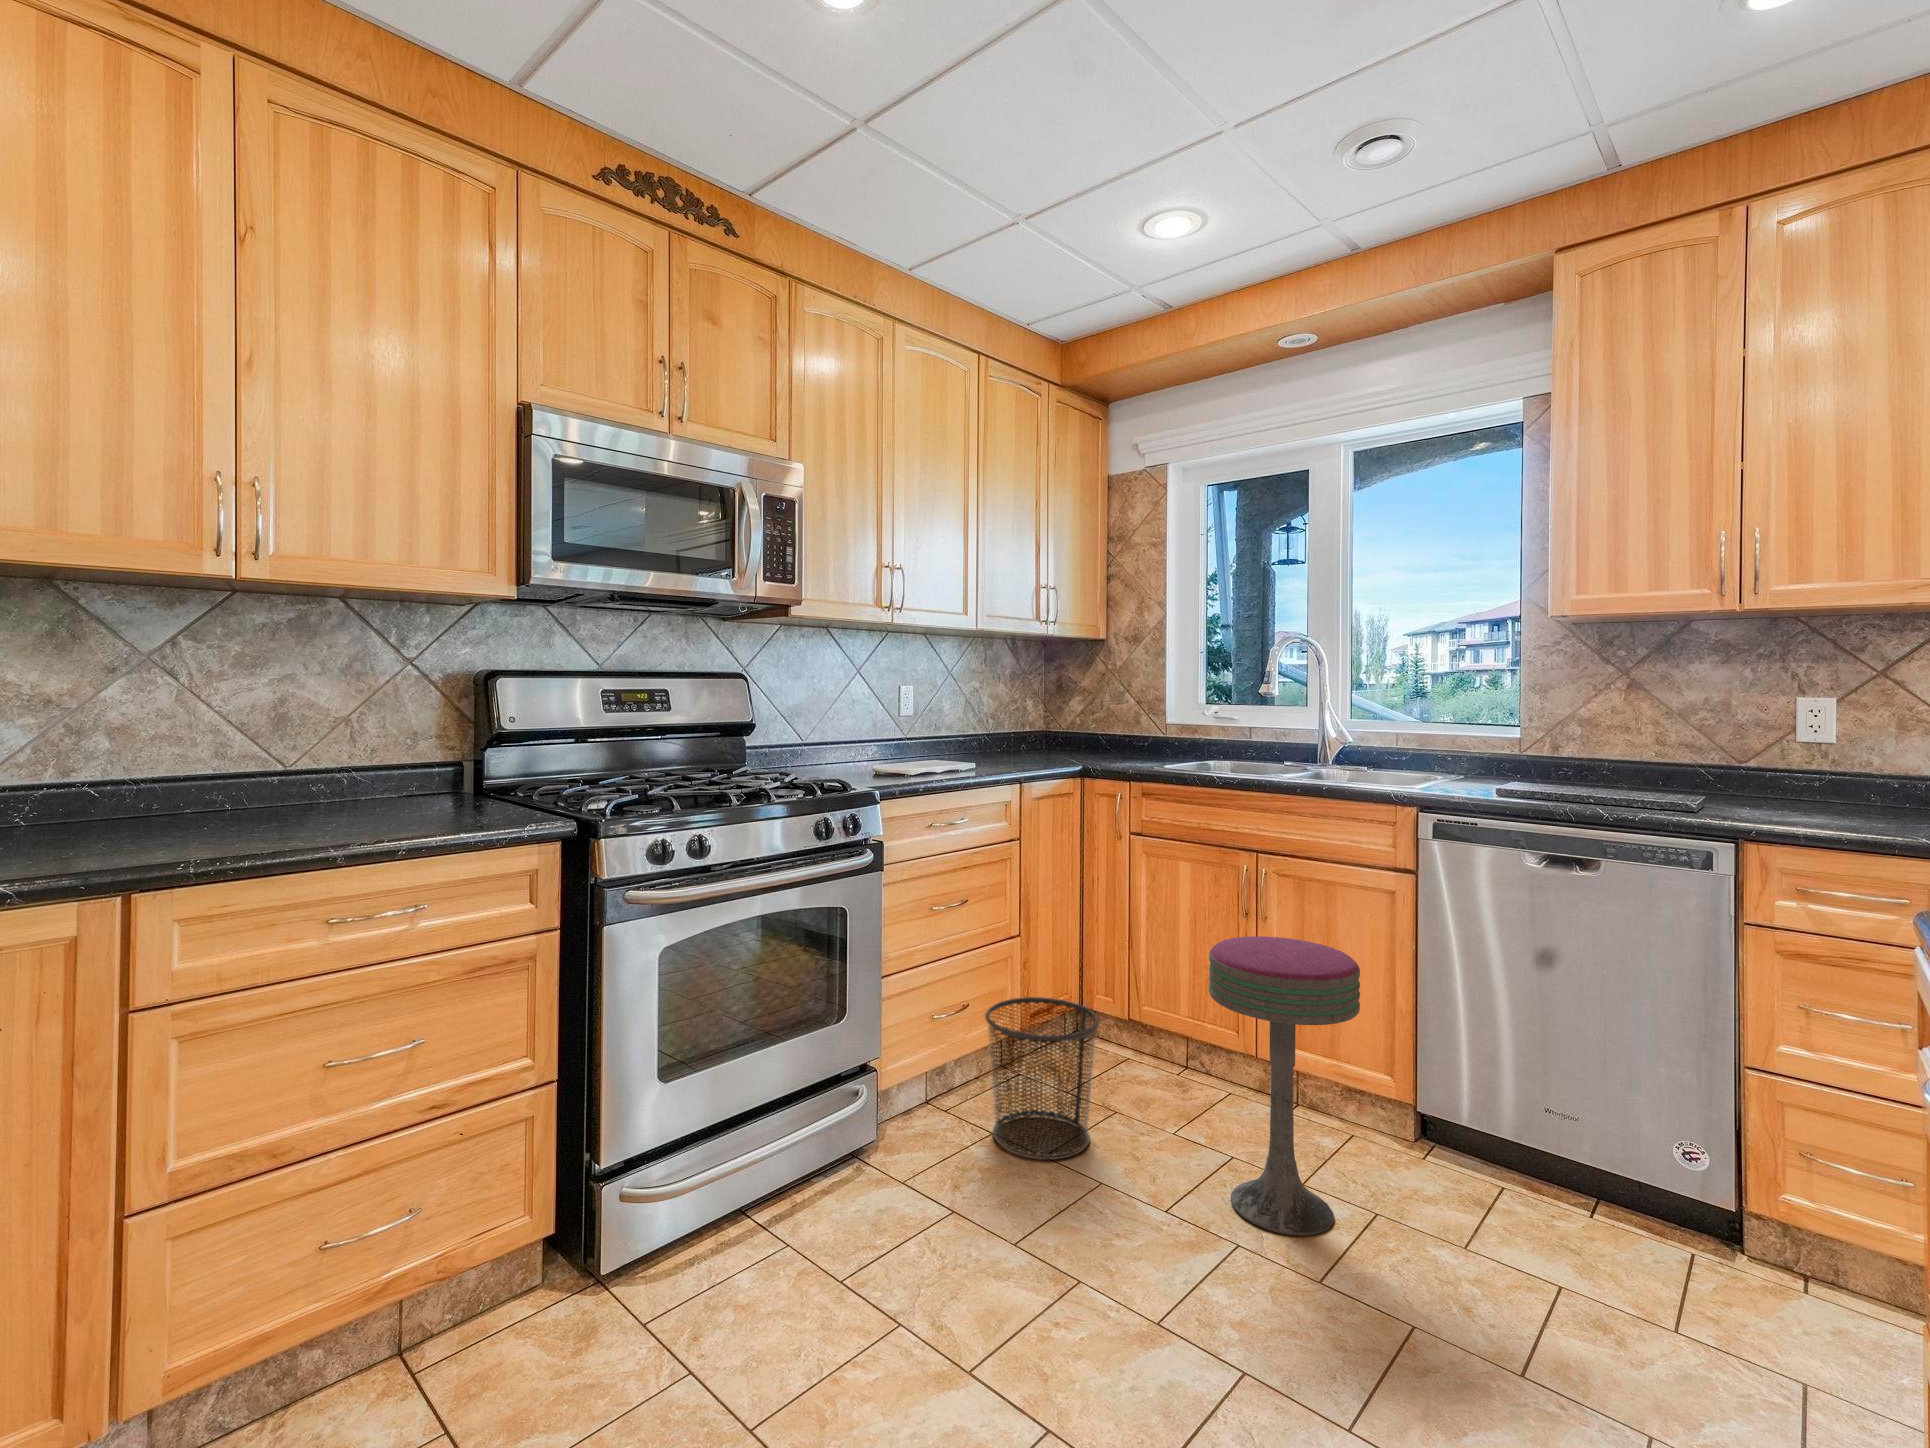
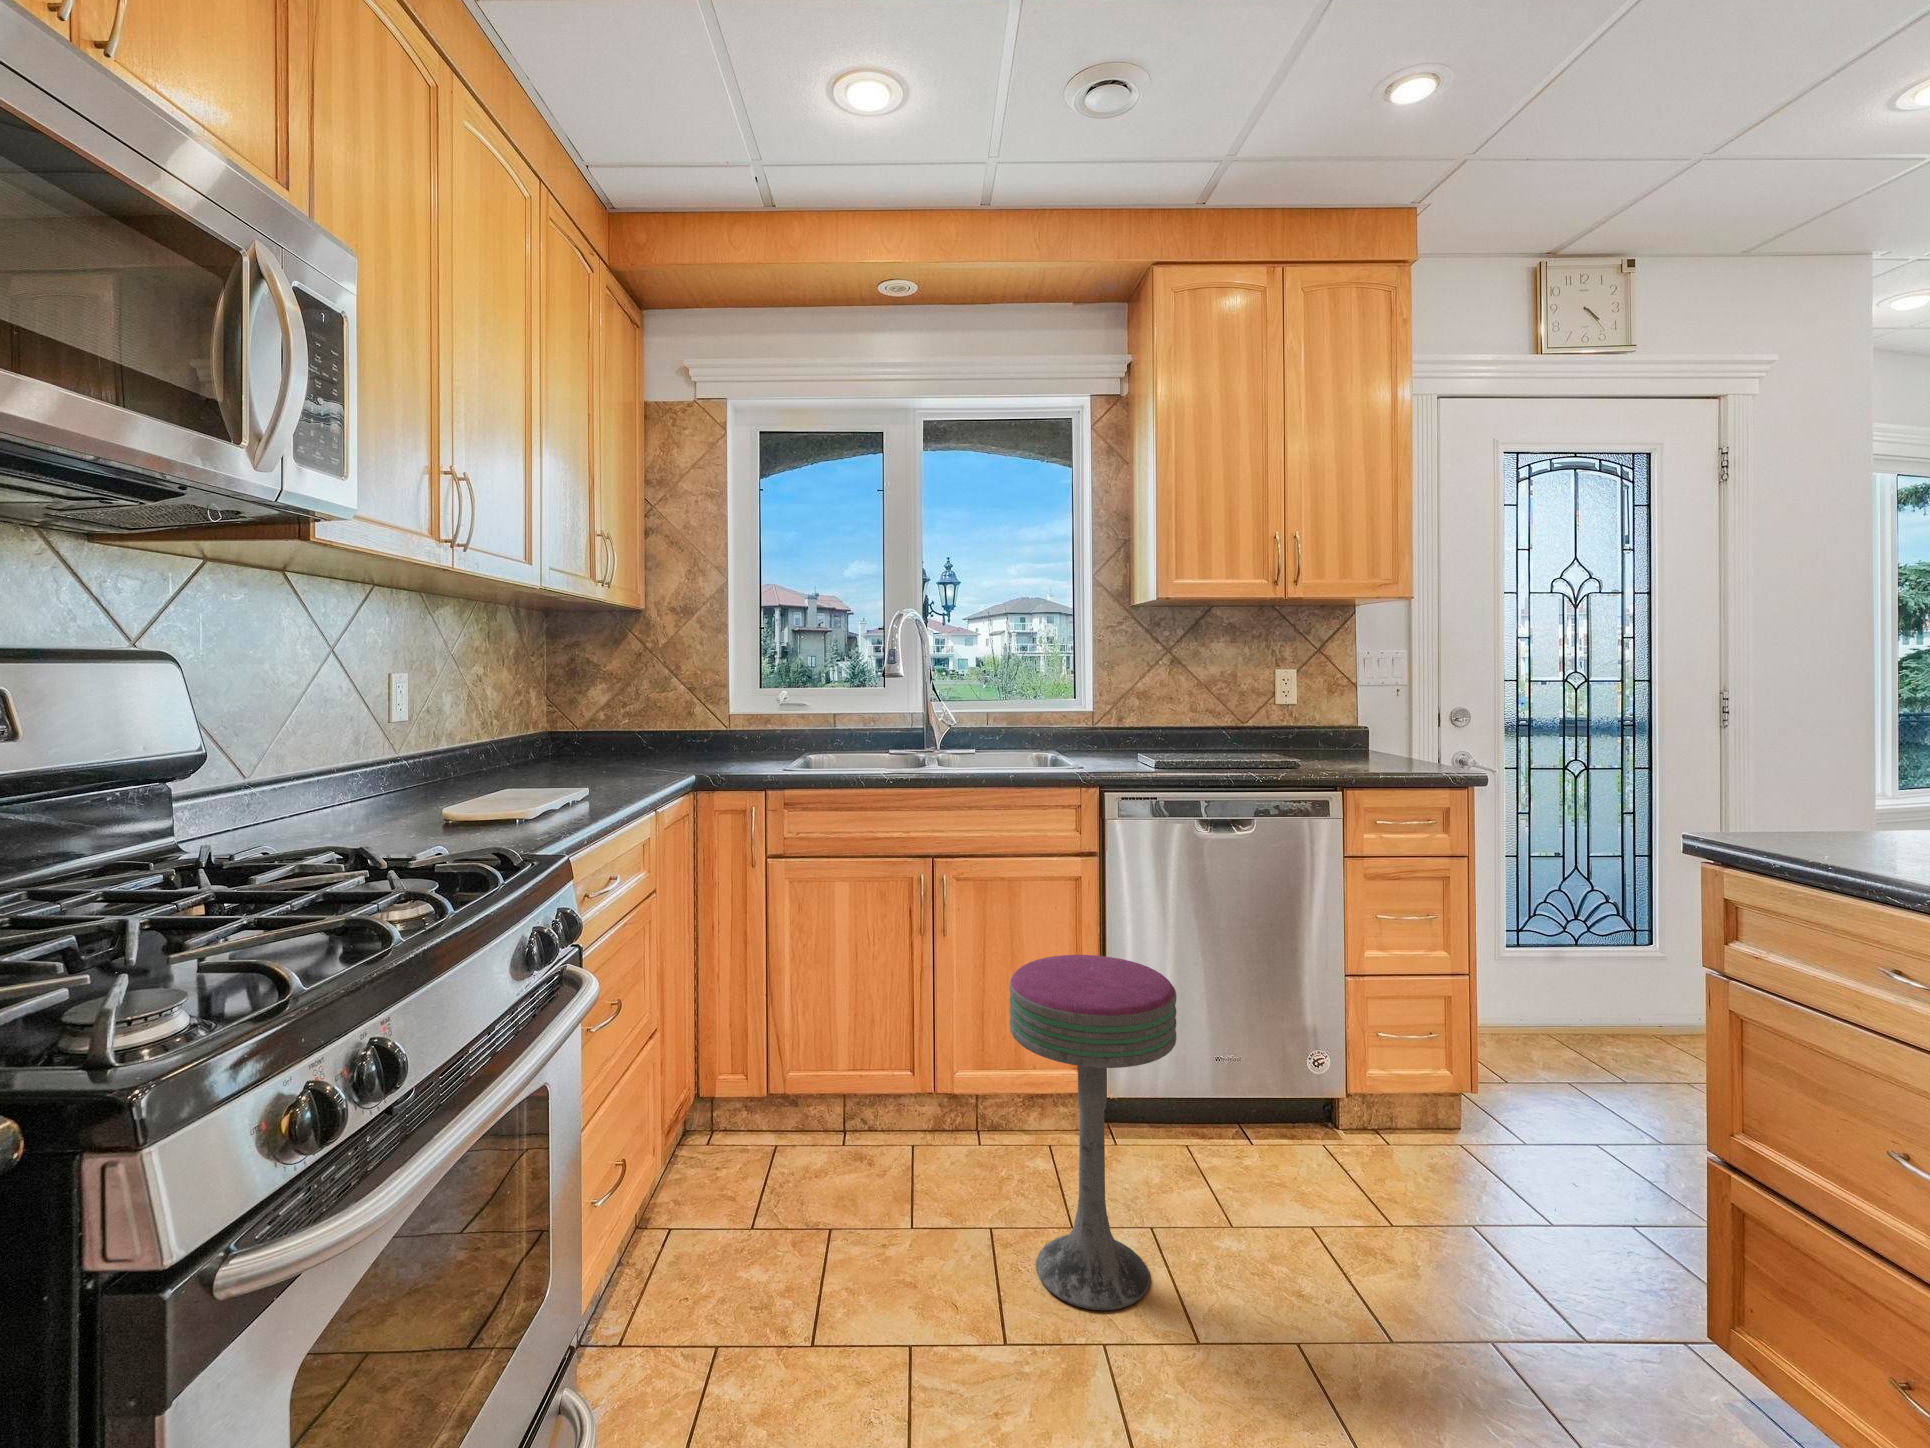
waste bin: present [985,997,1099,1160] -> none [696,1104,860,1363]

